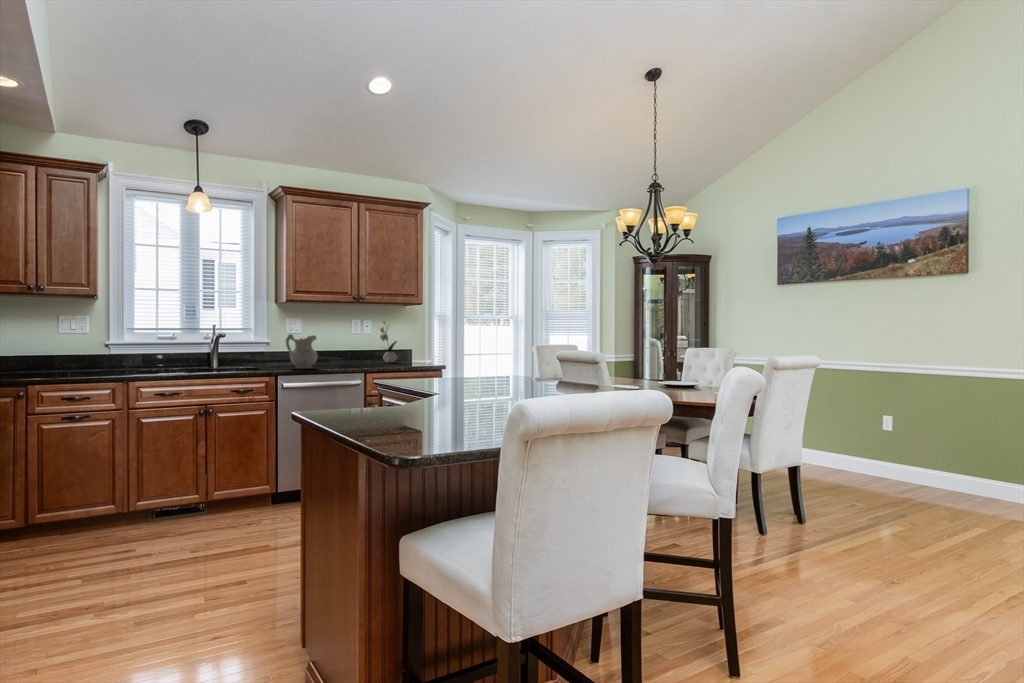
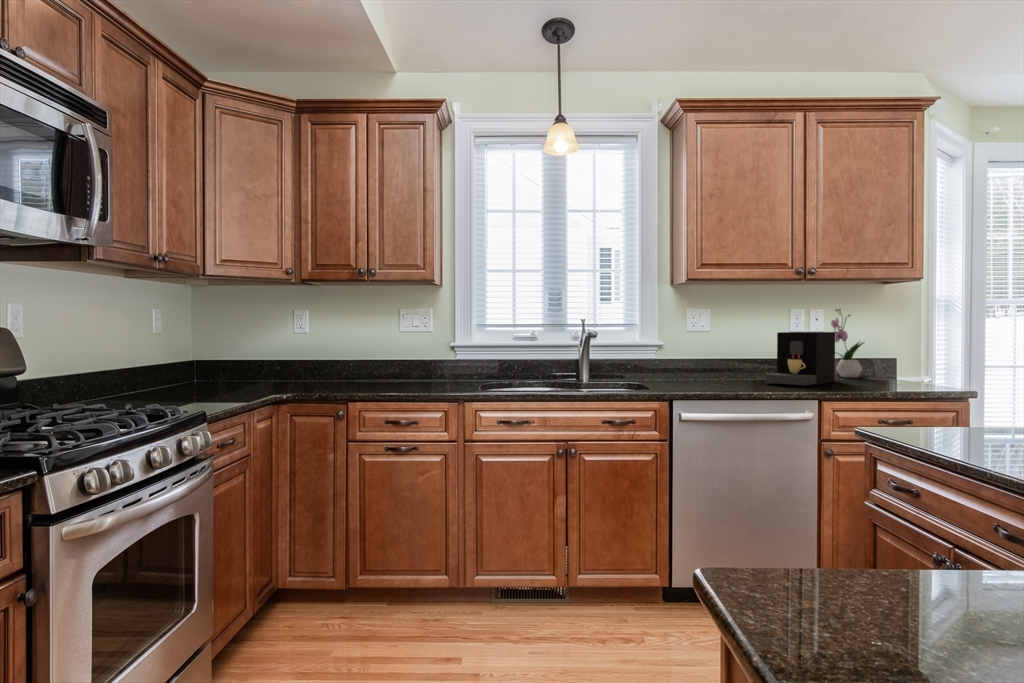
ceramic pitcher: present [286,334,318,369] -> none [685,332,736,388]
coffee maker: none [337,335,379,366] -> present [765,332,835,386]

